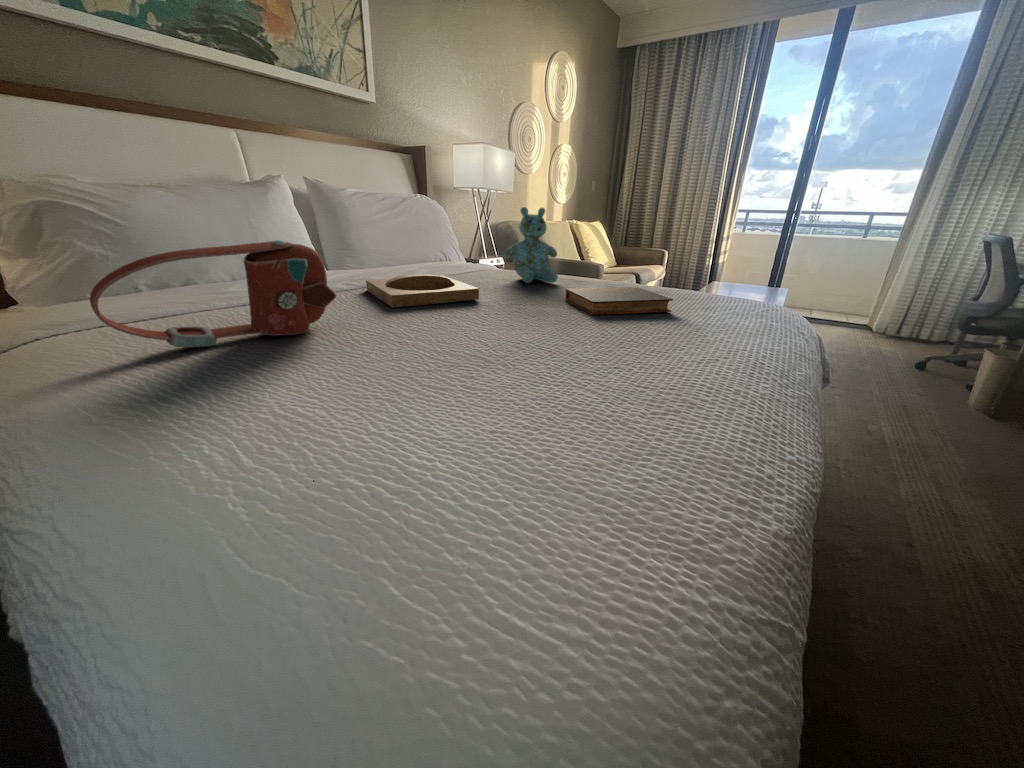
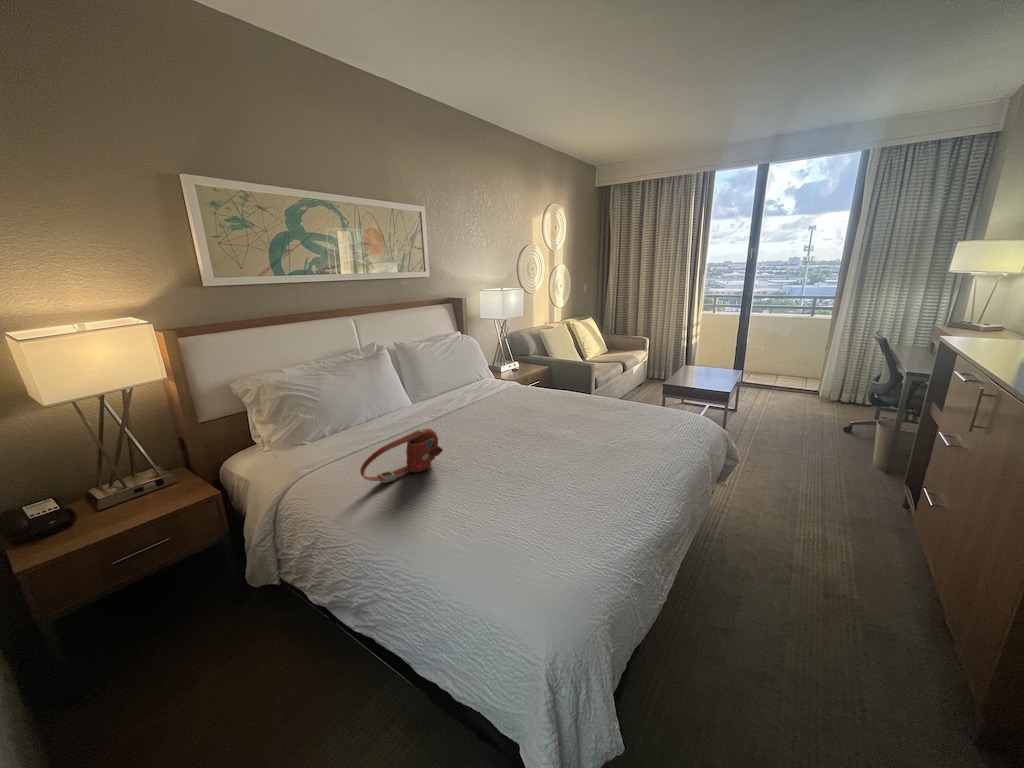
stuffed bear: present [504,207,558,283] -> none [519,364,552,411]
tray: present [366,274,479,308] -> none [442,412,507,444]
book: present [565,287,673,315] -> none [555,416,614,441]

